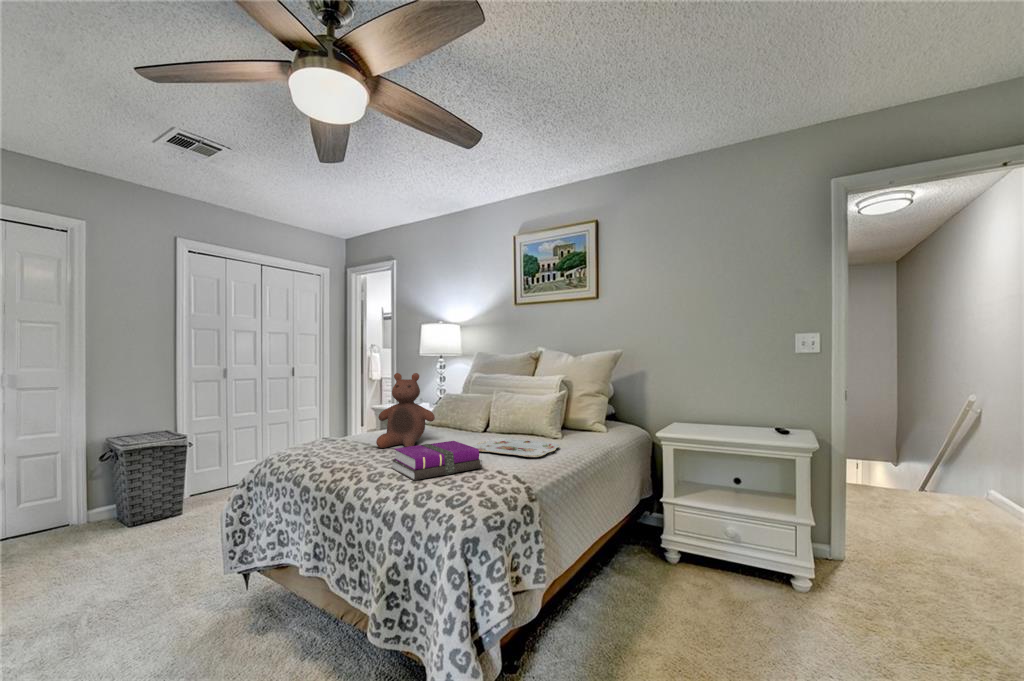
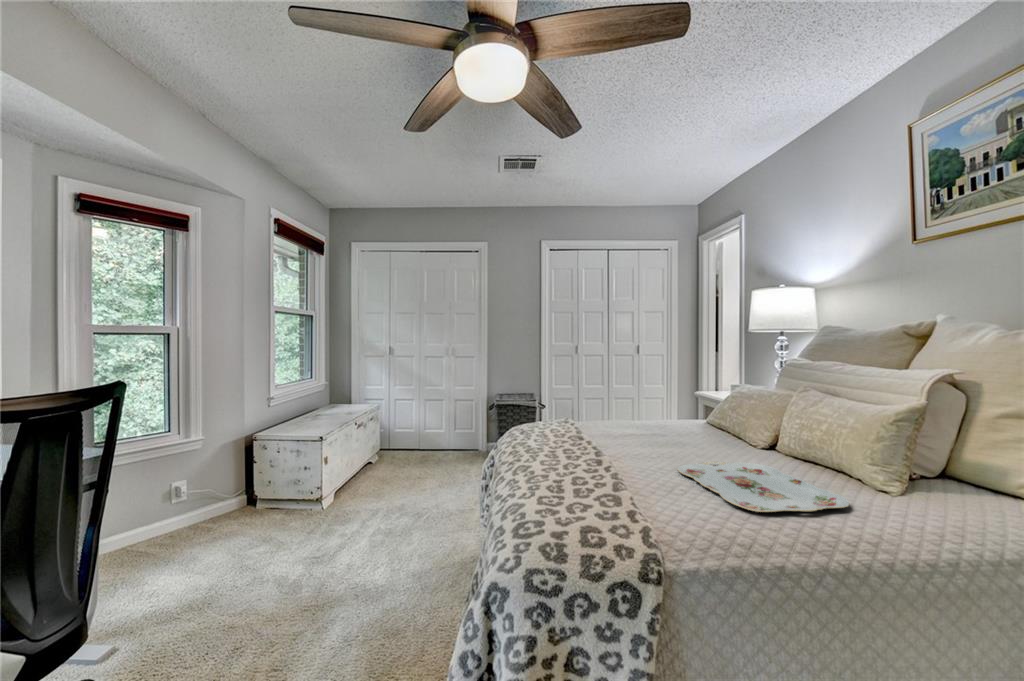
stuffed bear: present [376,373,435,448] -> none [584,353,658,447]
notebook: present [391,441,482,480] -> none [526,442,633,497]

